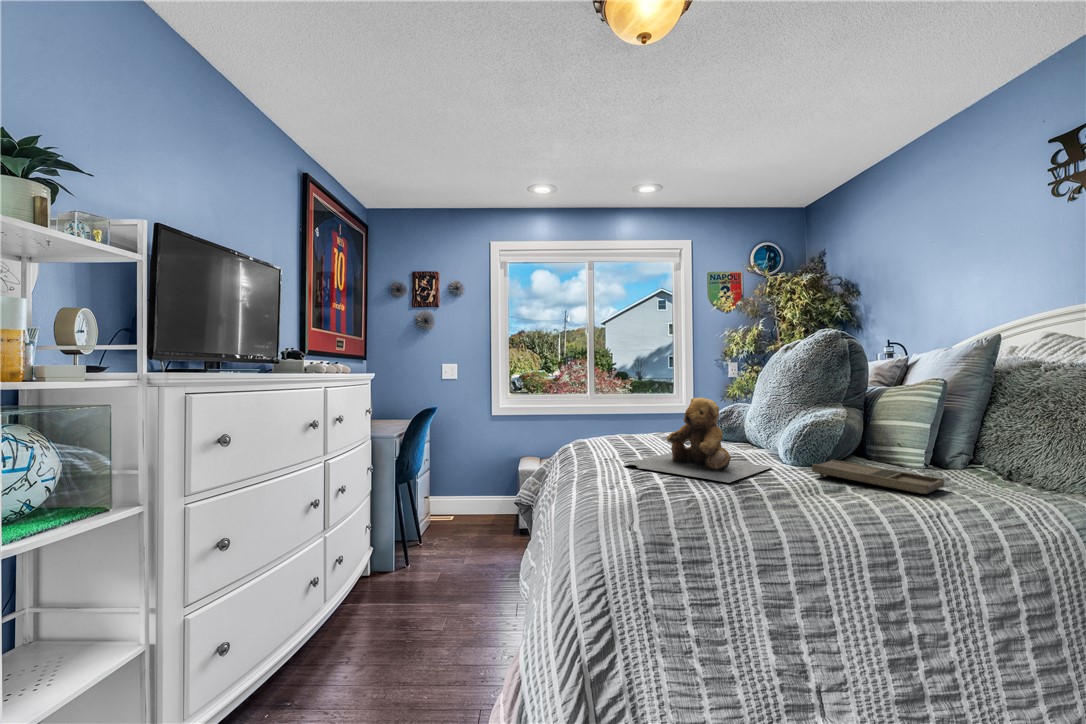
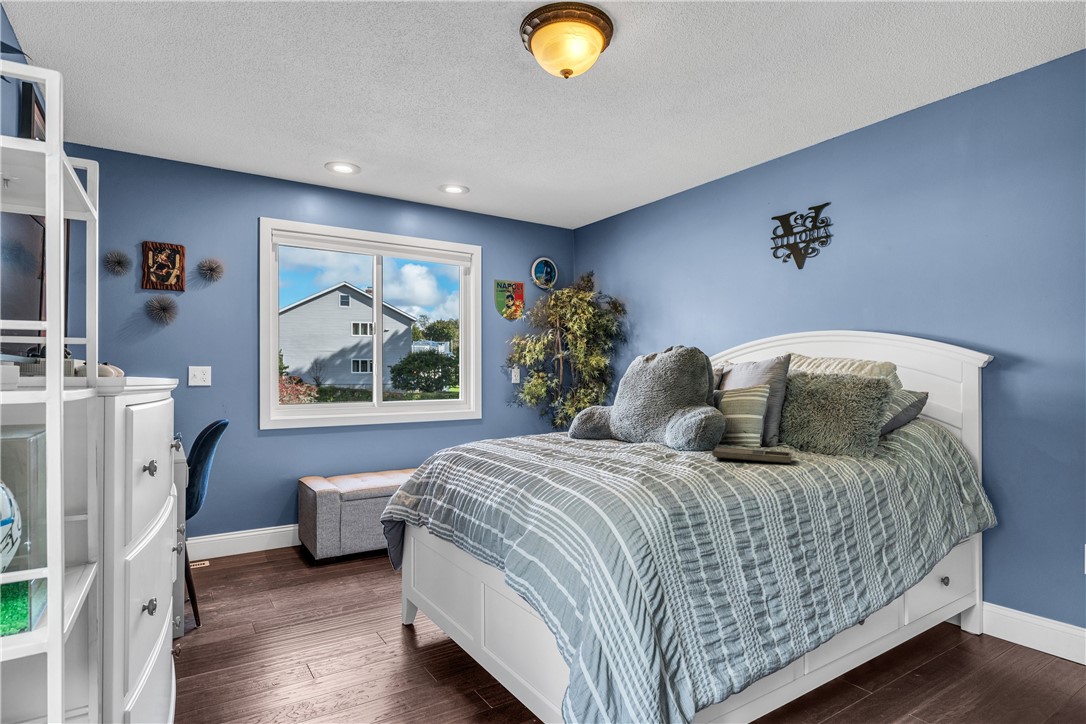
teddy bear: present [623,398,772,483] -> none [572,403,678,469]

